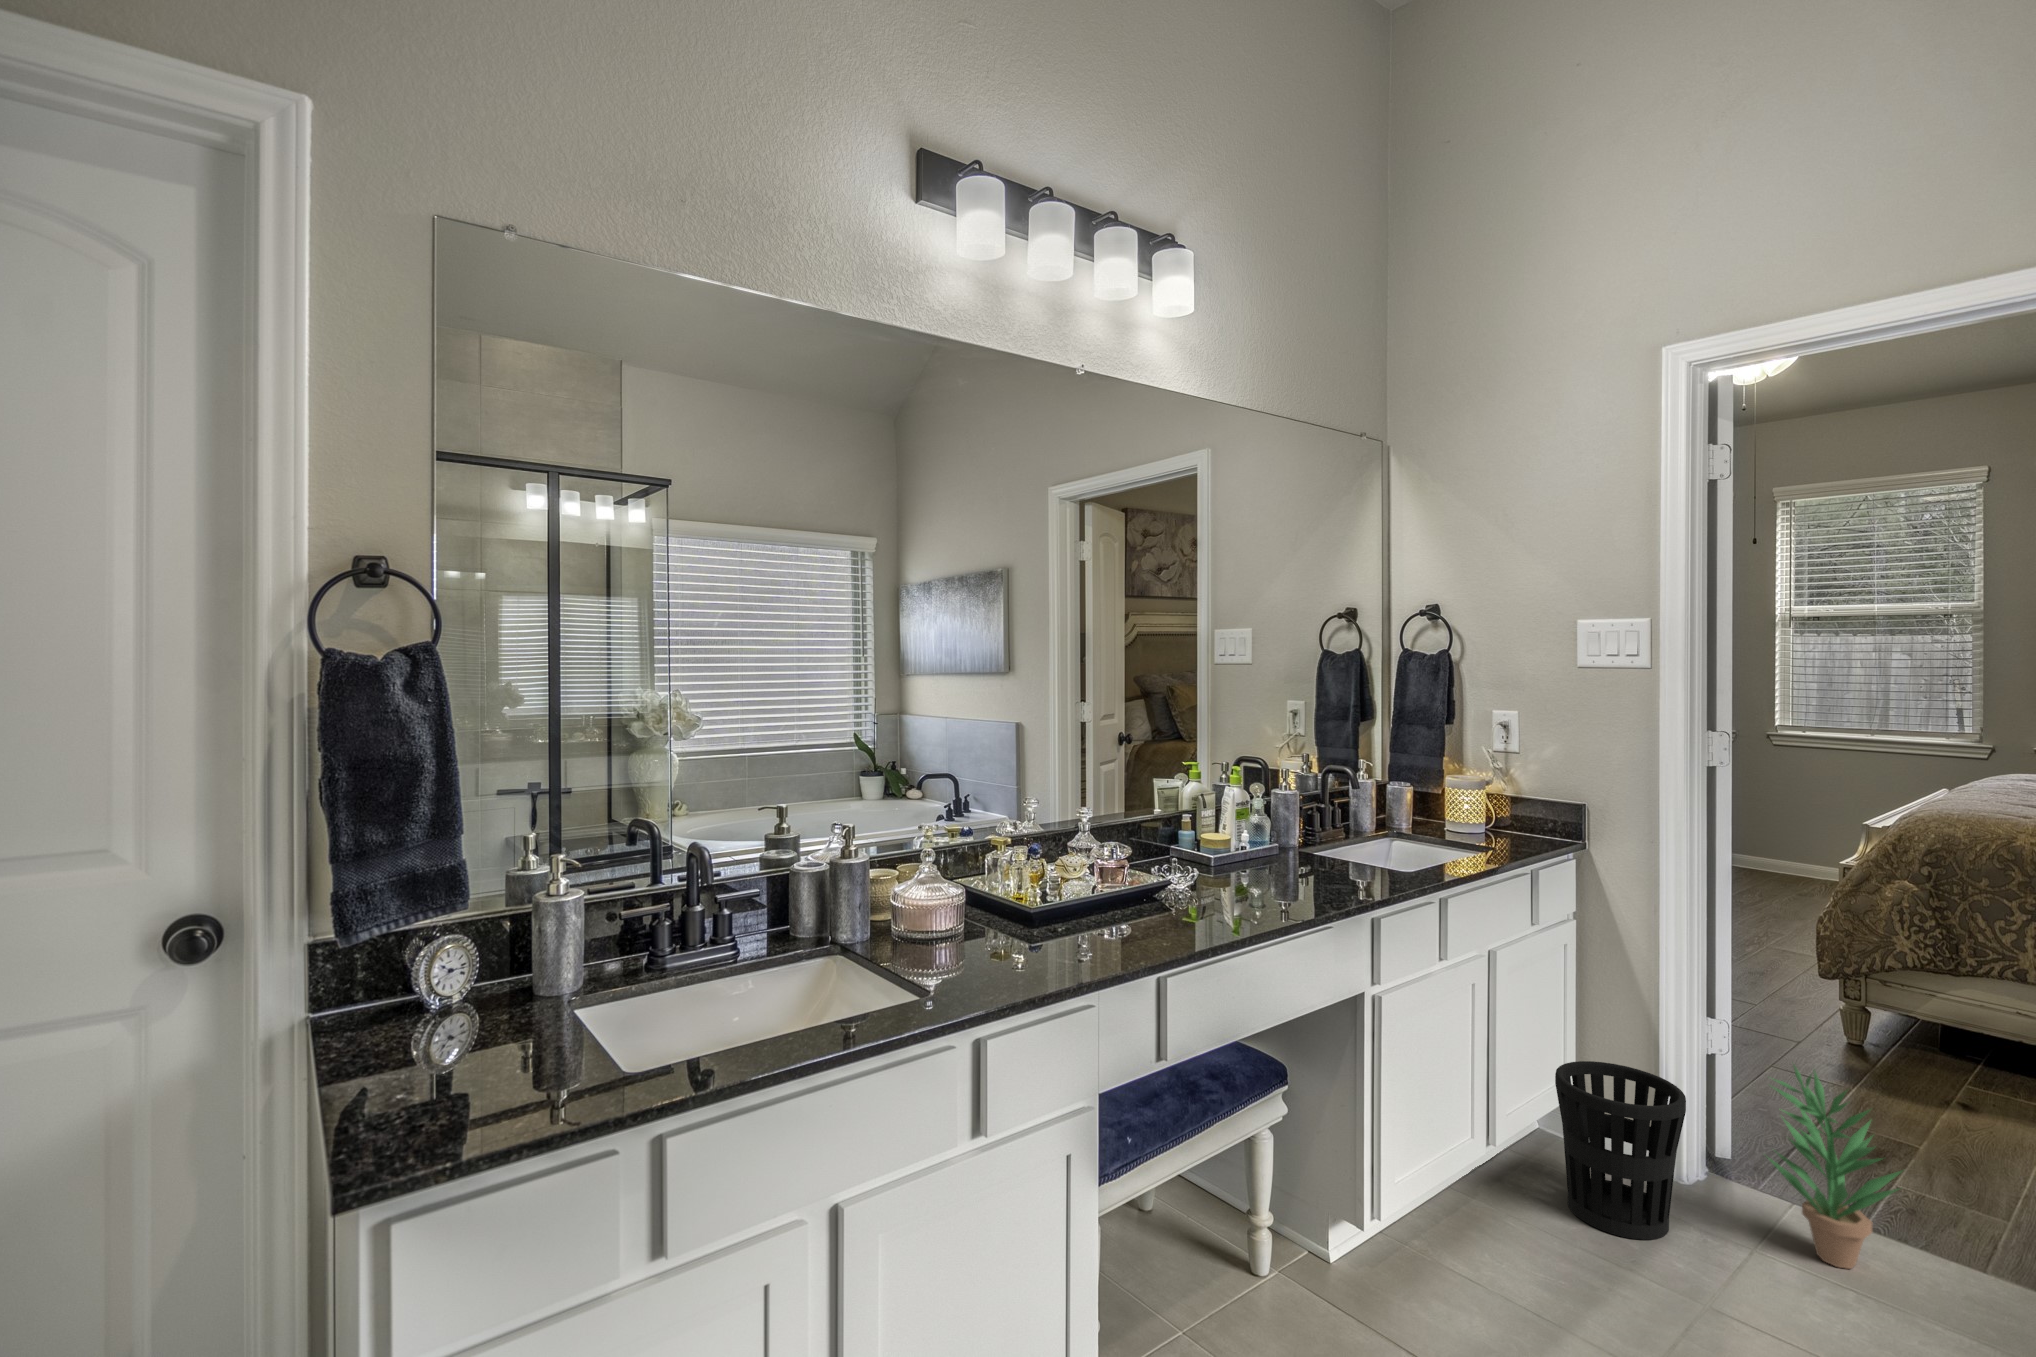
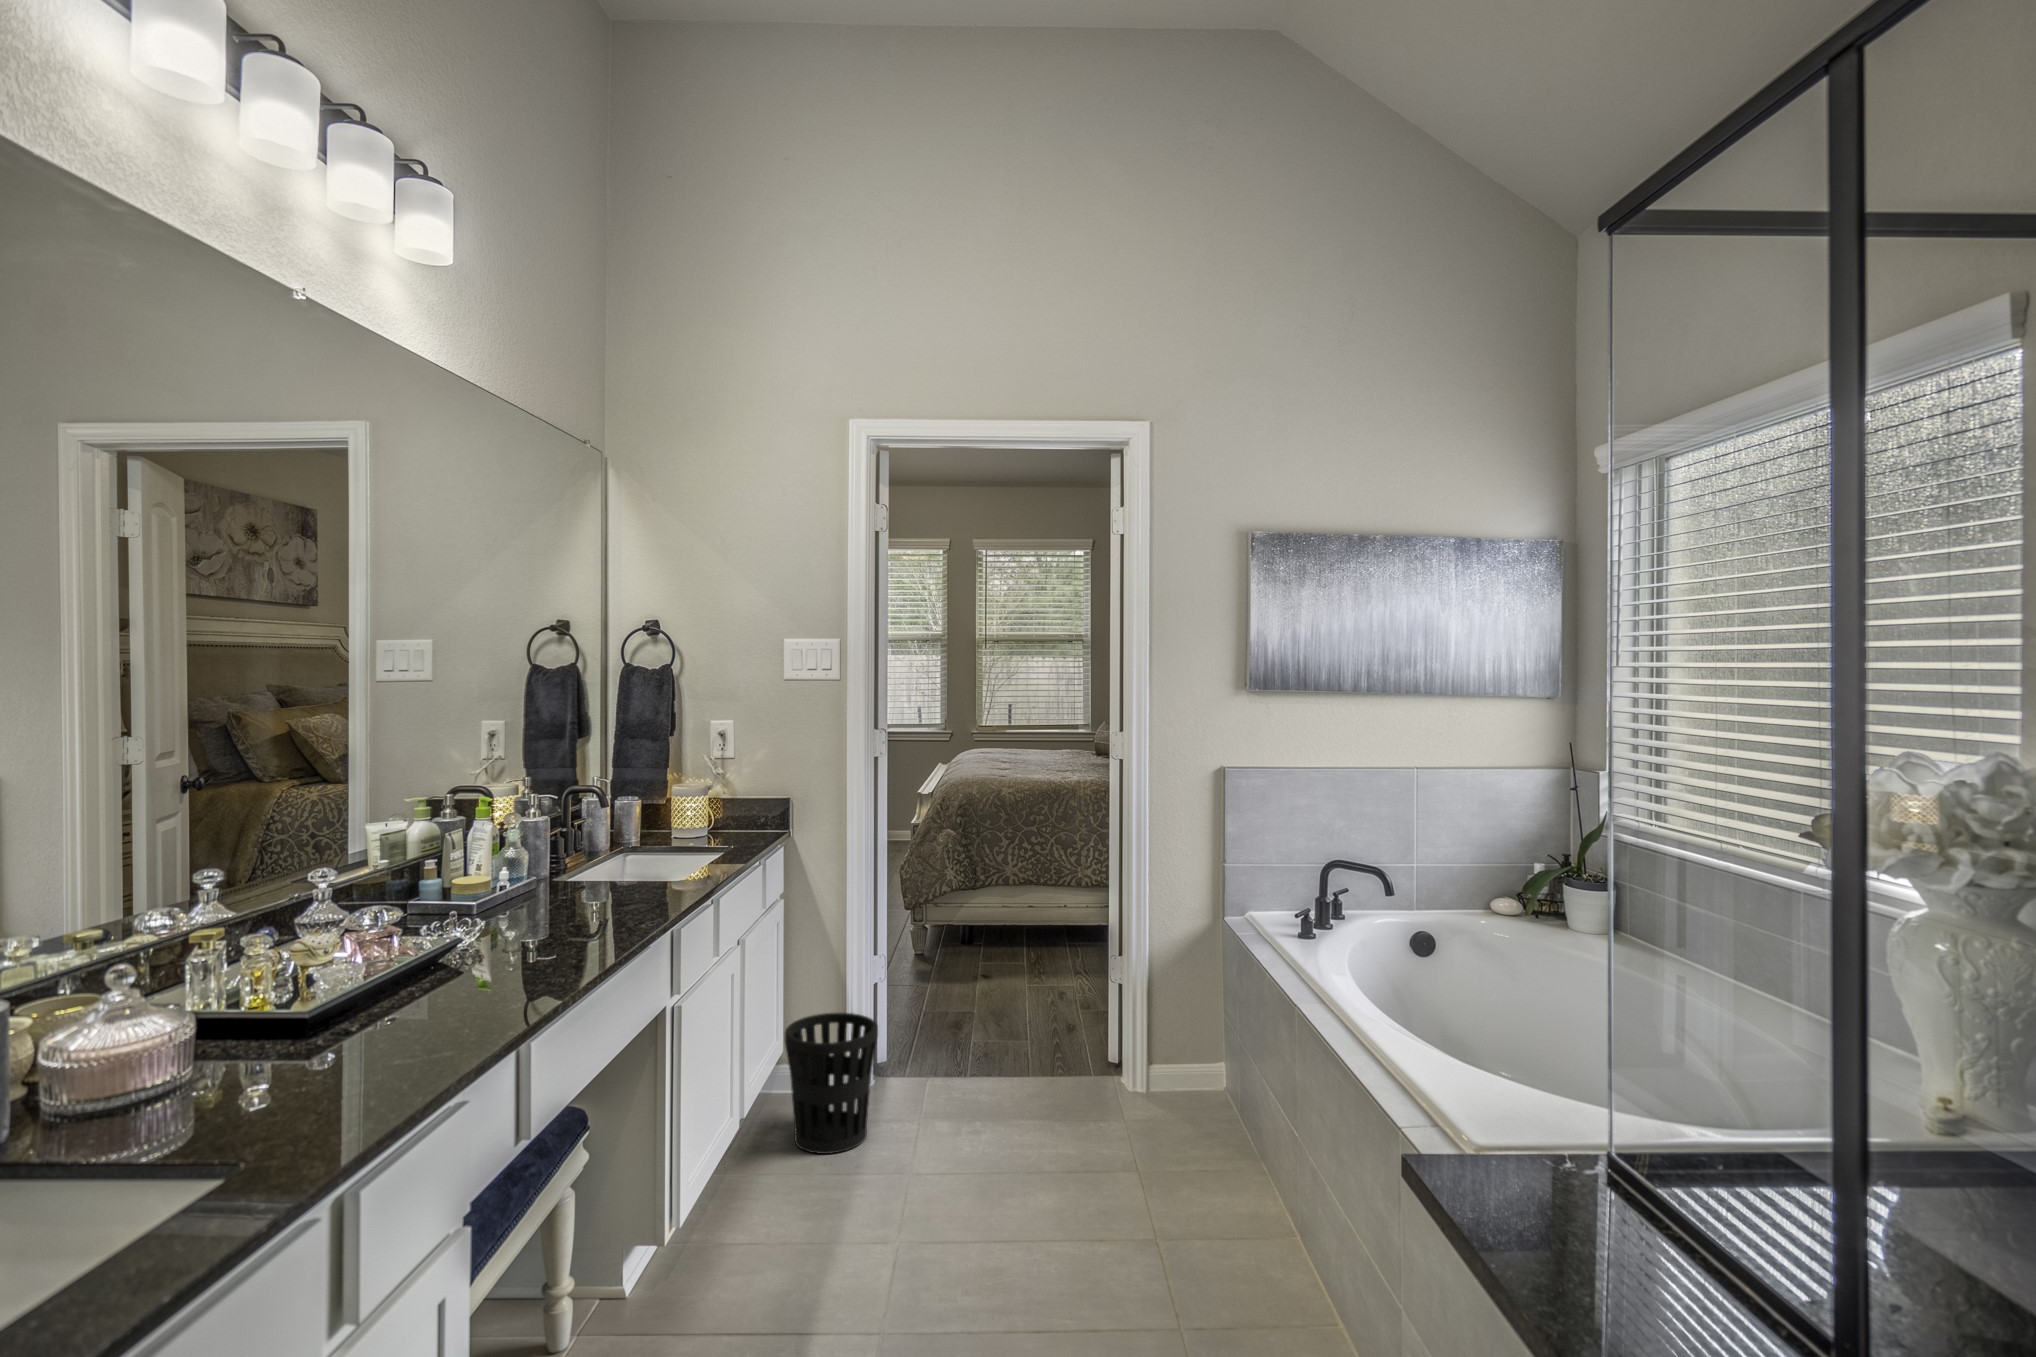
potted plant: present [1769,1066,1901,1269] -> none [920,974,996,1113]

